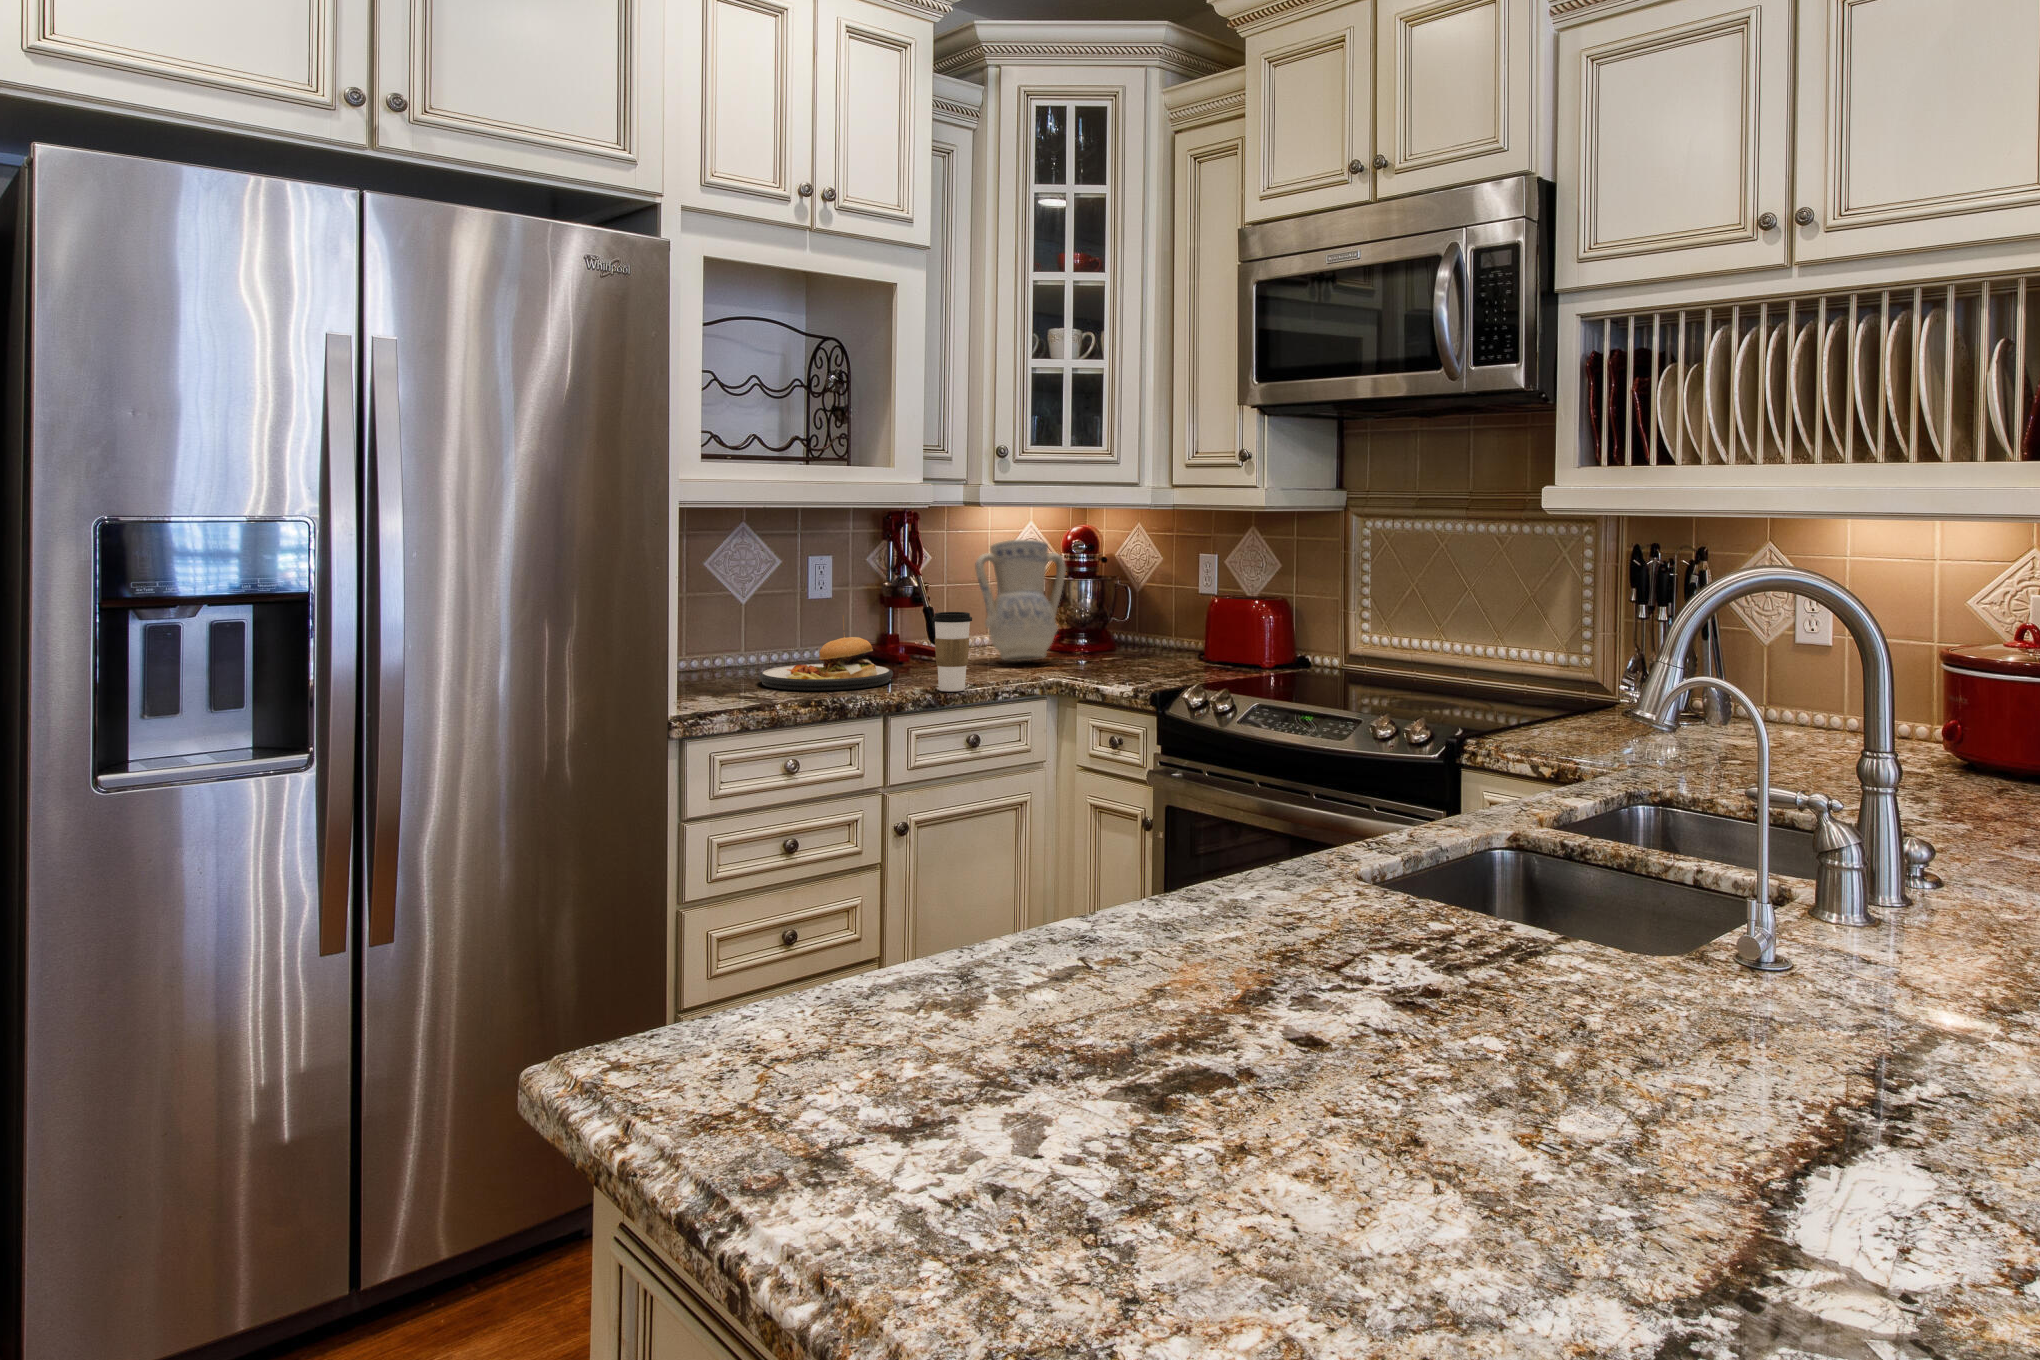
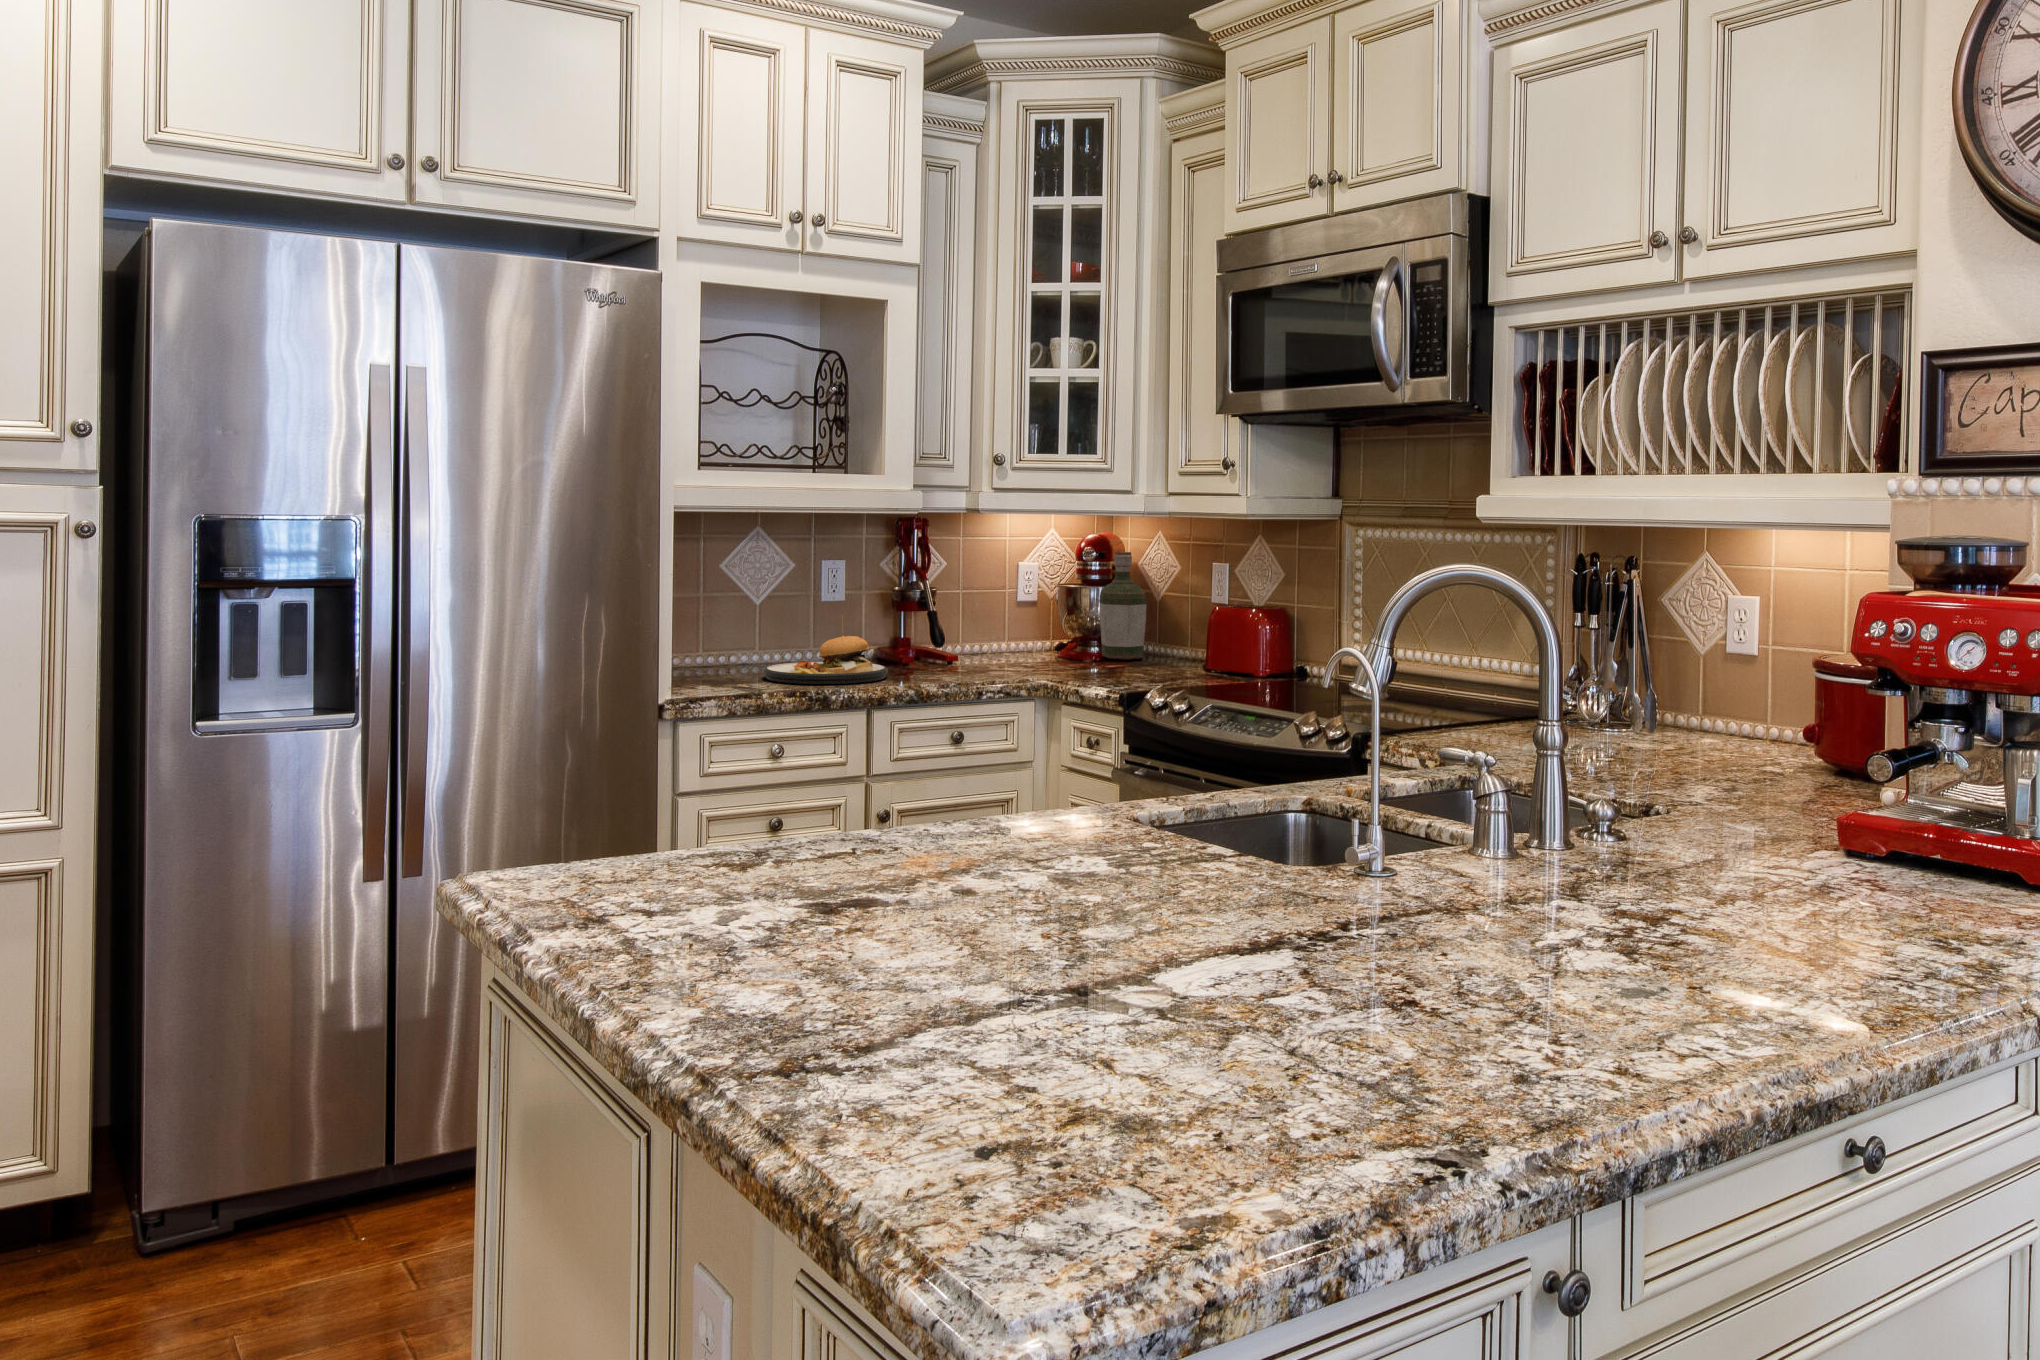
vase: present [976,540,1066,662] -> none [980,546,1070,665]
bottle: none [1085,544,1135,653] -> present [1099,552,1147,660]
coffee cup: present [932,612,972,691] -> none [917,613,954,688]

